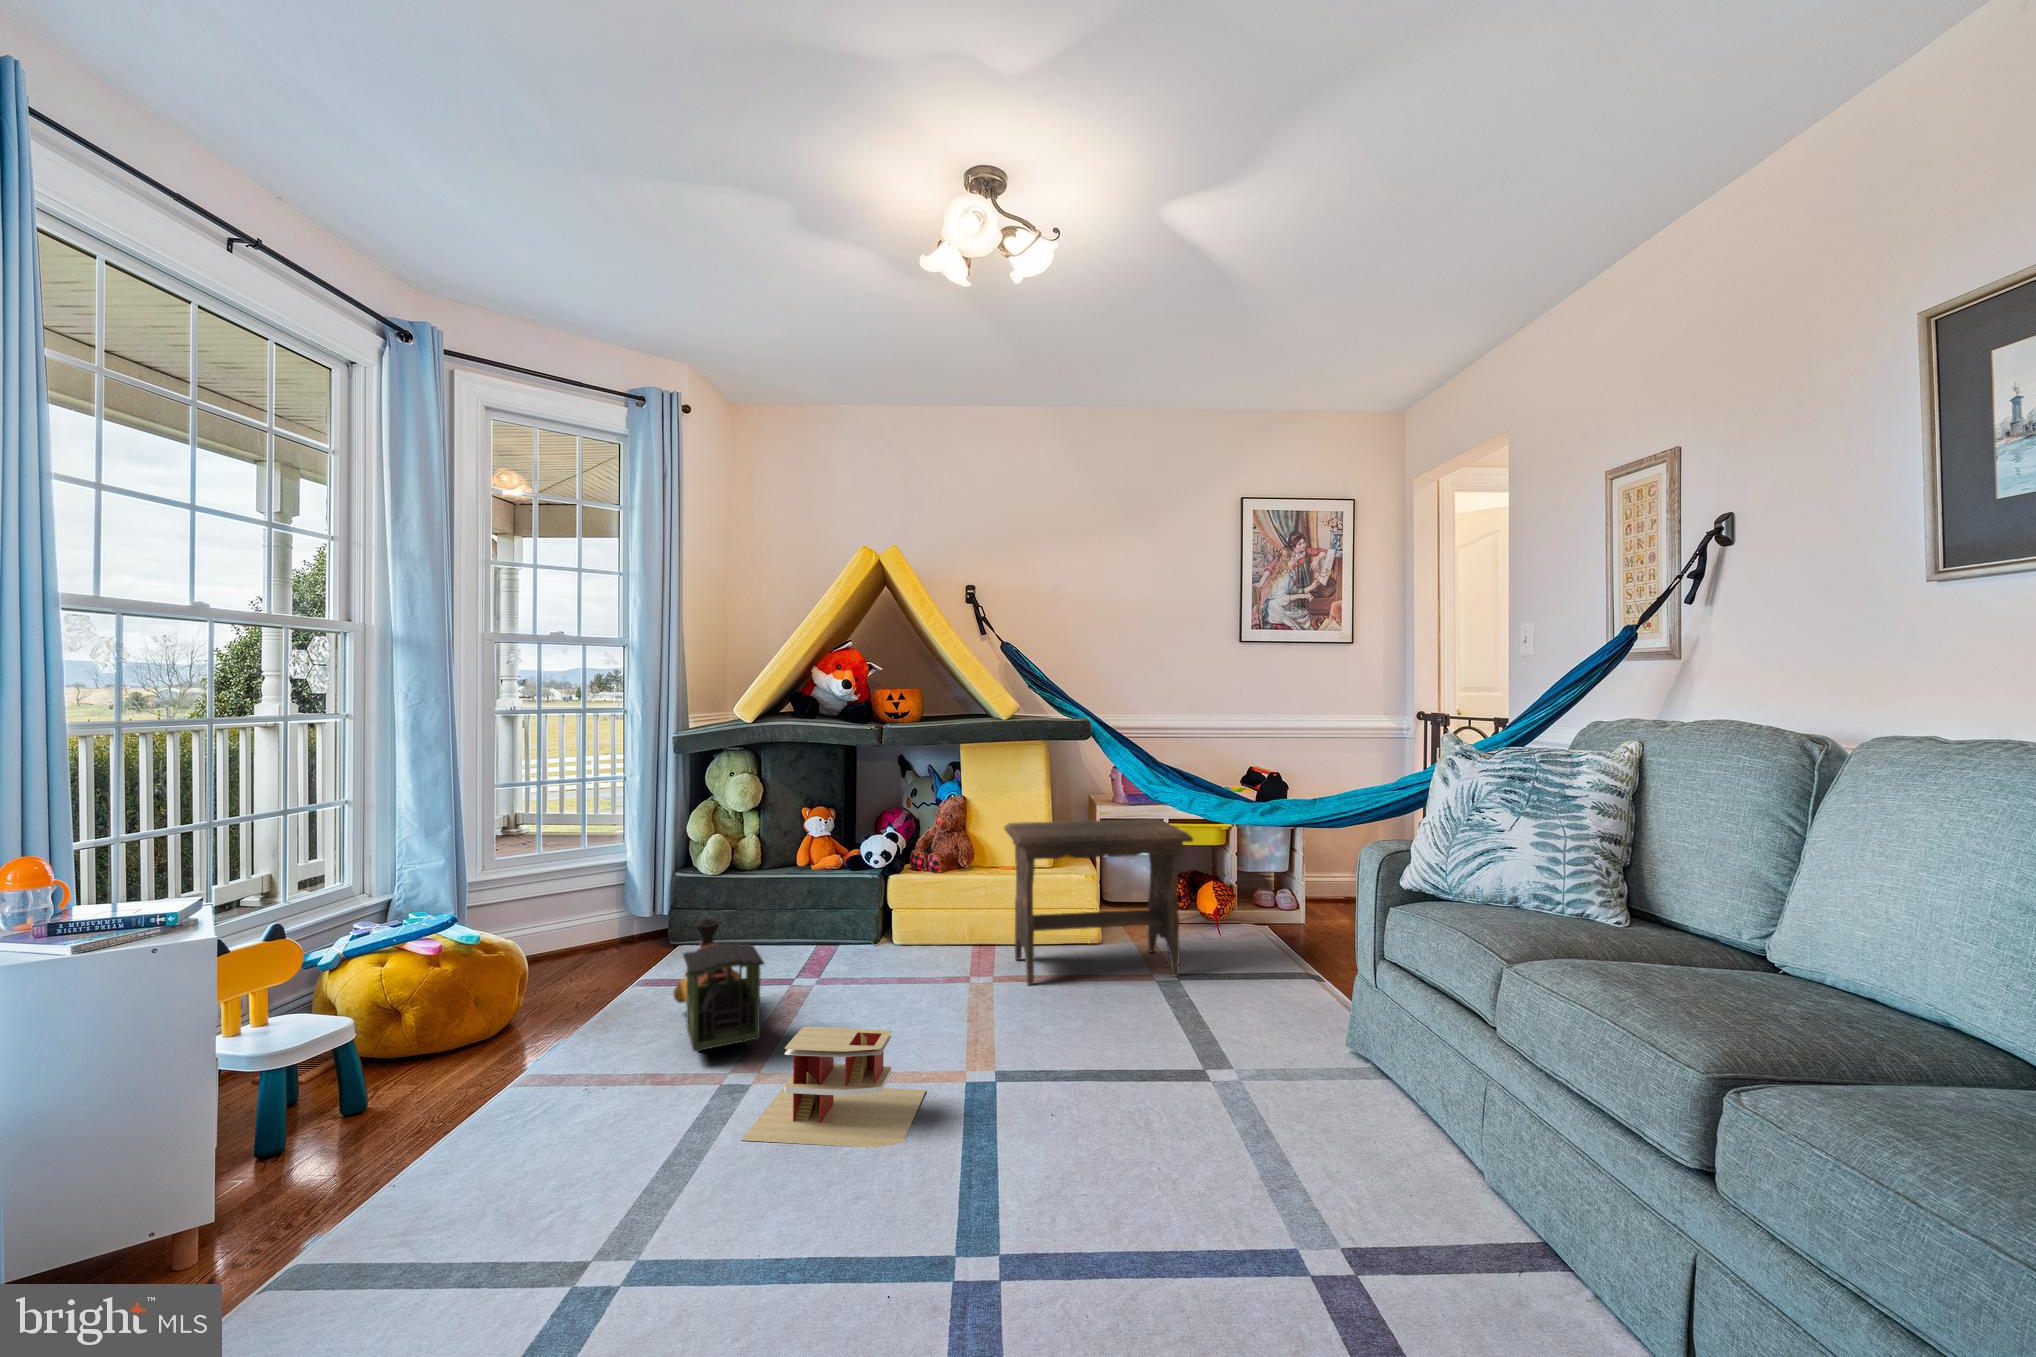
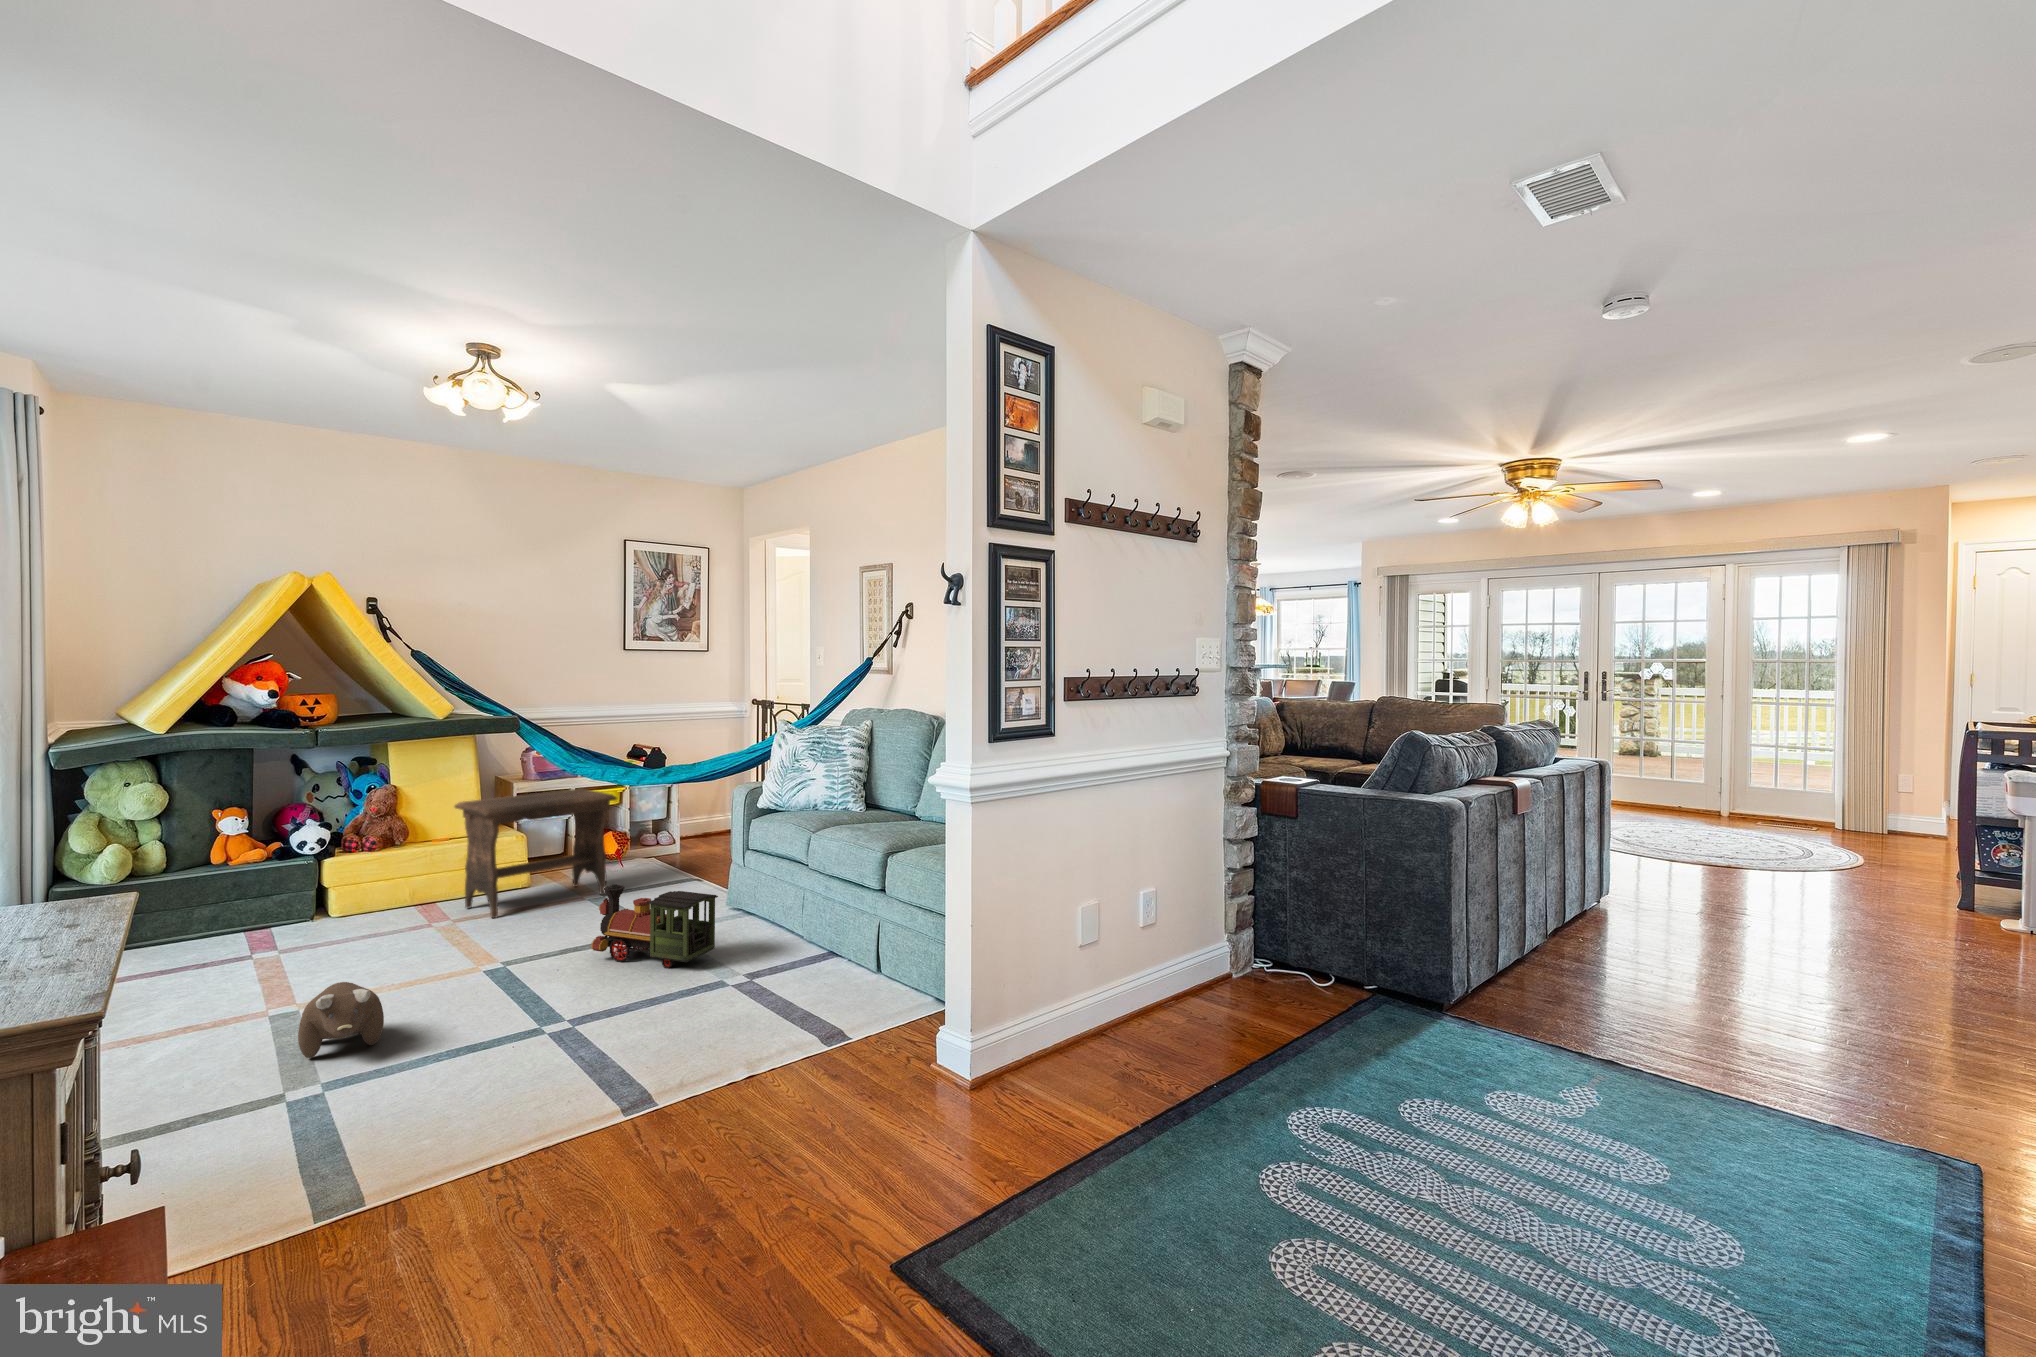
toy train: present [673,919,764,1052] -> present [591,884,718,969]
toy house: present [742,1027,926,1148] -> none [356,934,485,1016]
plush toy: none [574,1101,710,1226] -> present [298,982,384,1058]

